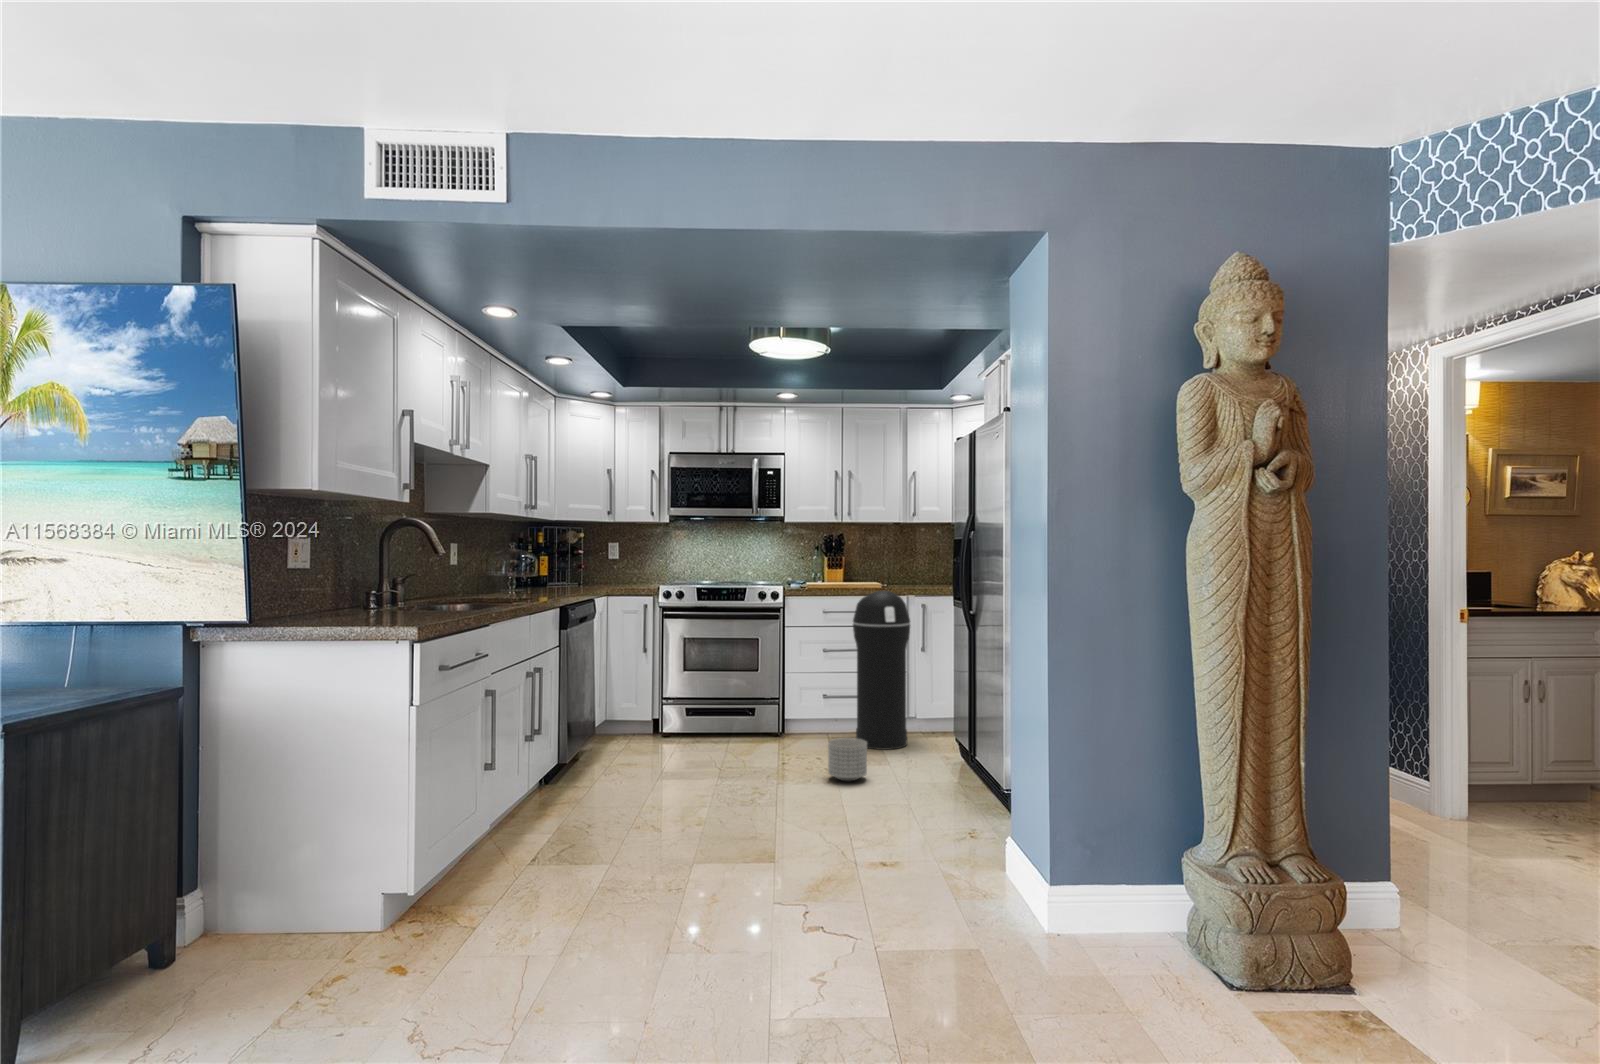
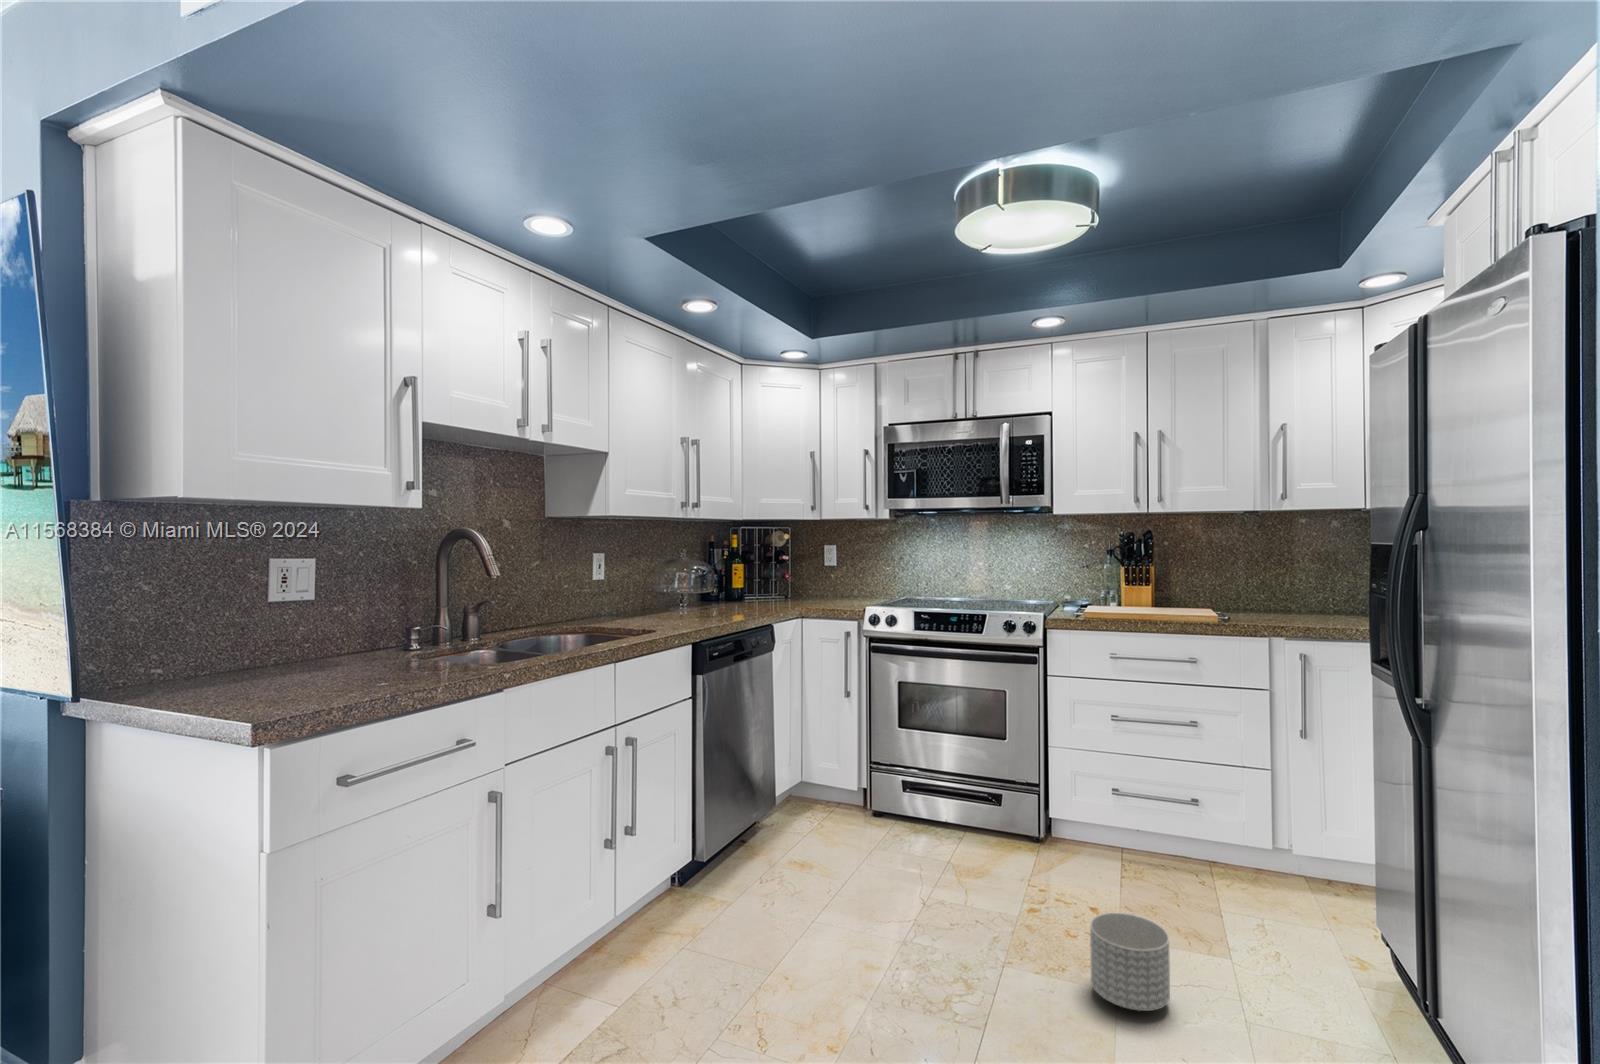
trash can: present [853,590,910,750] -> none [1159,631,1273,916]

